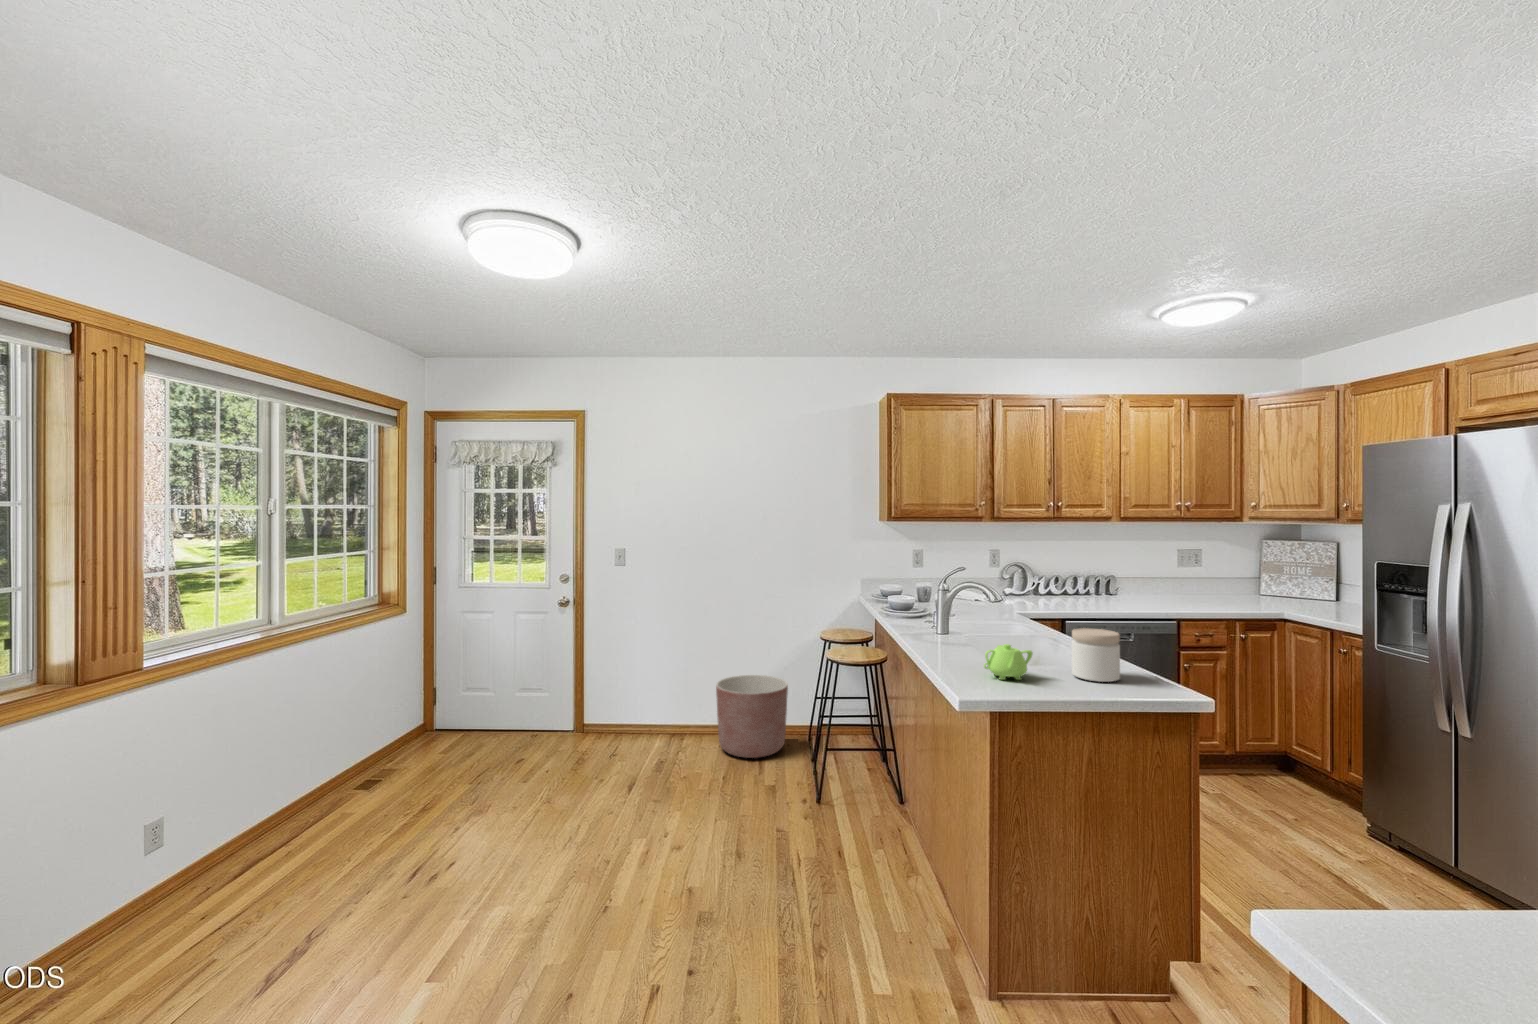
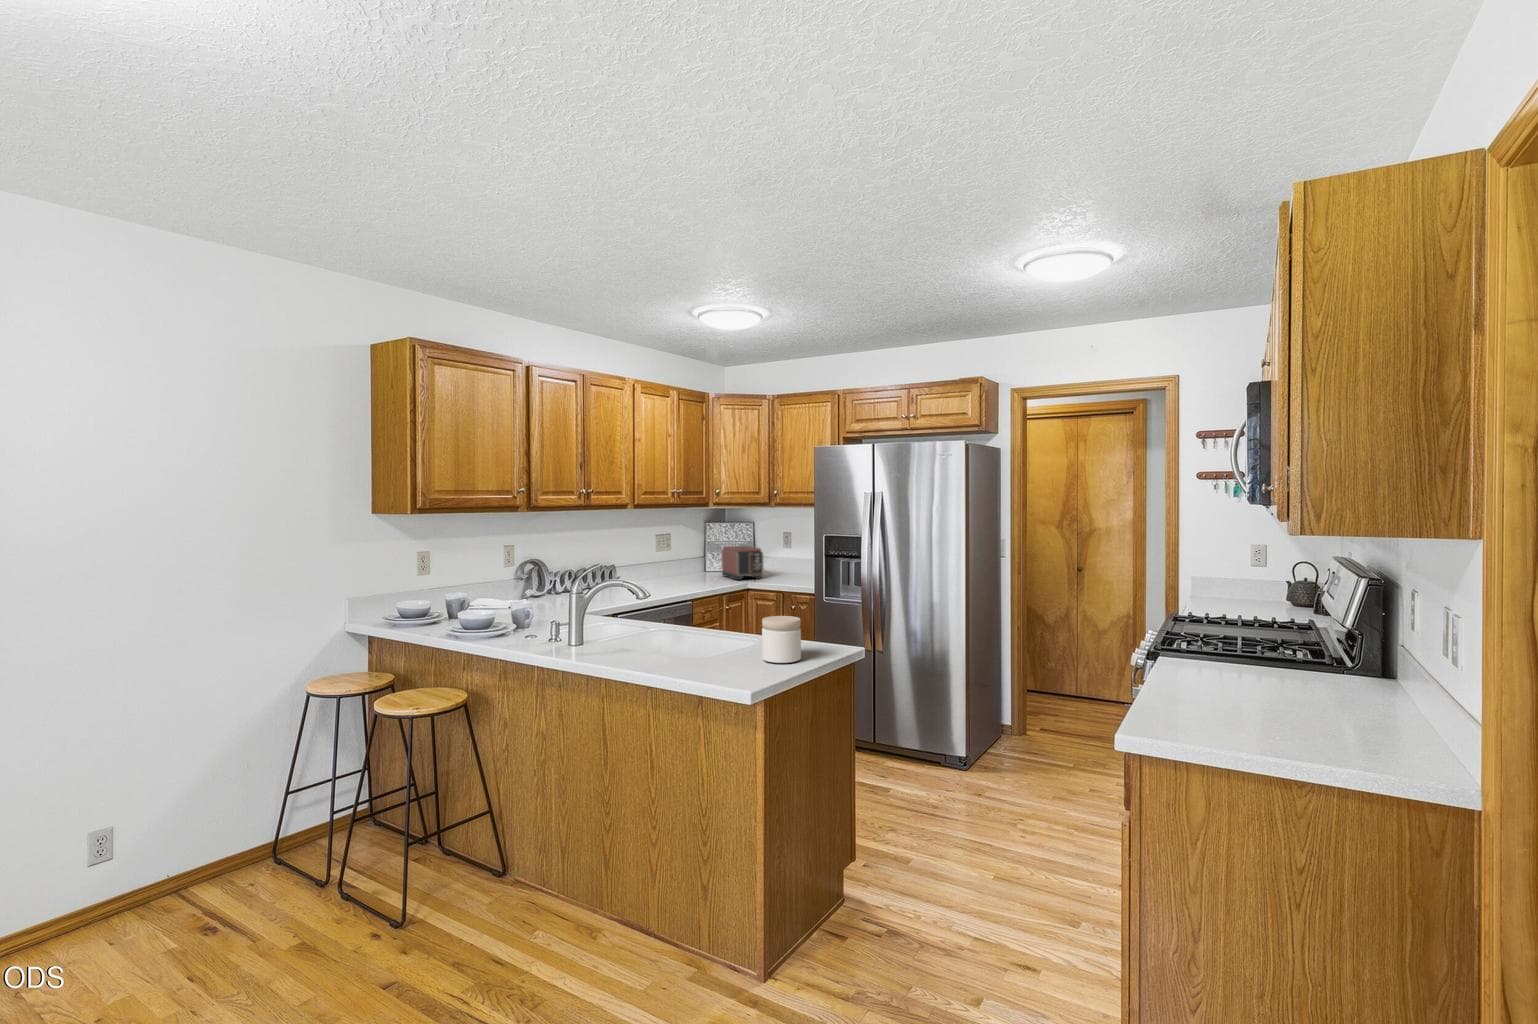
toaster: none [1262,568,1313,610] -> present [721,546,763,580]
teapot: present [984,644,1033,680] -> none [710,644,754,680]
planter: present [716,675,788,758] -> none [121,773,272,925]

